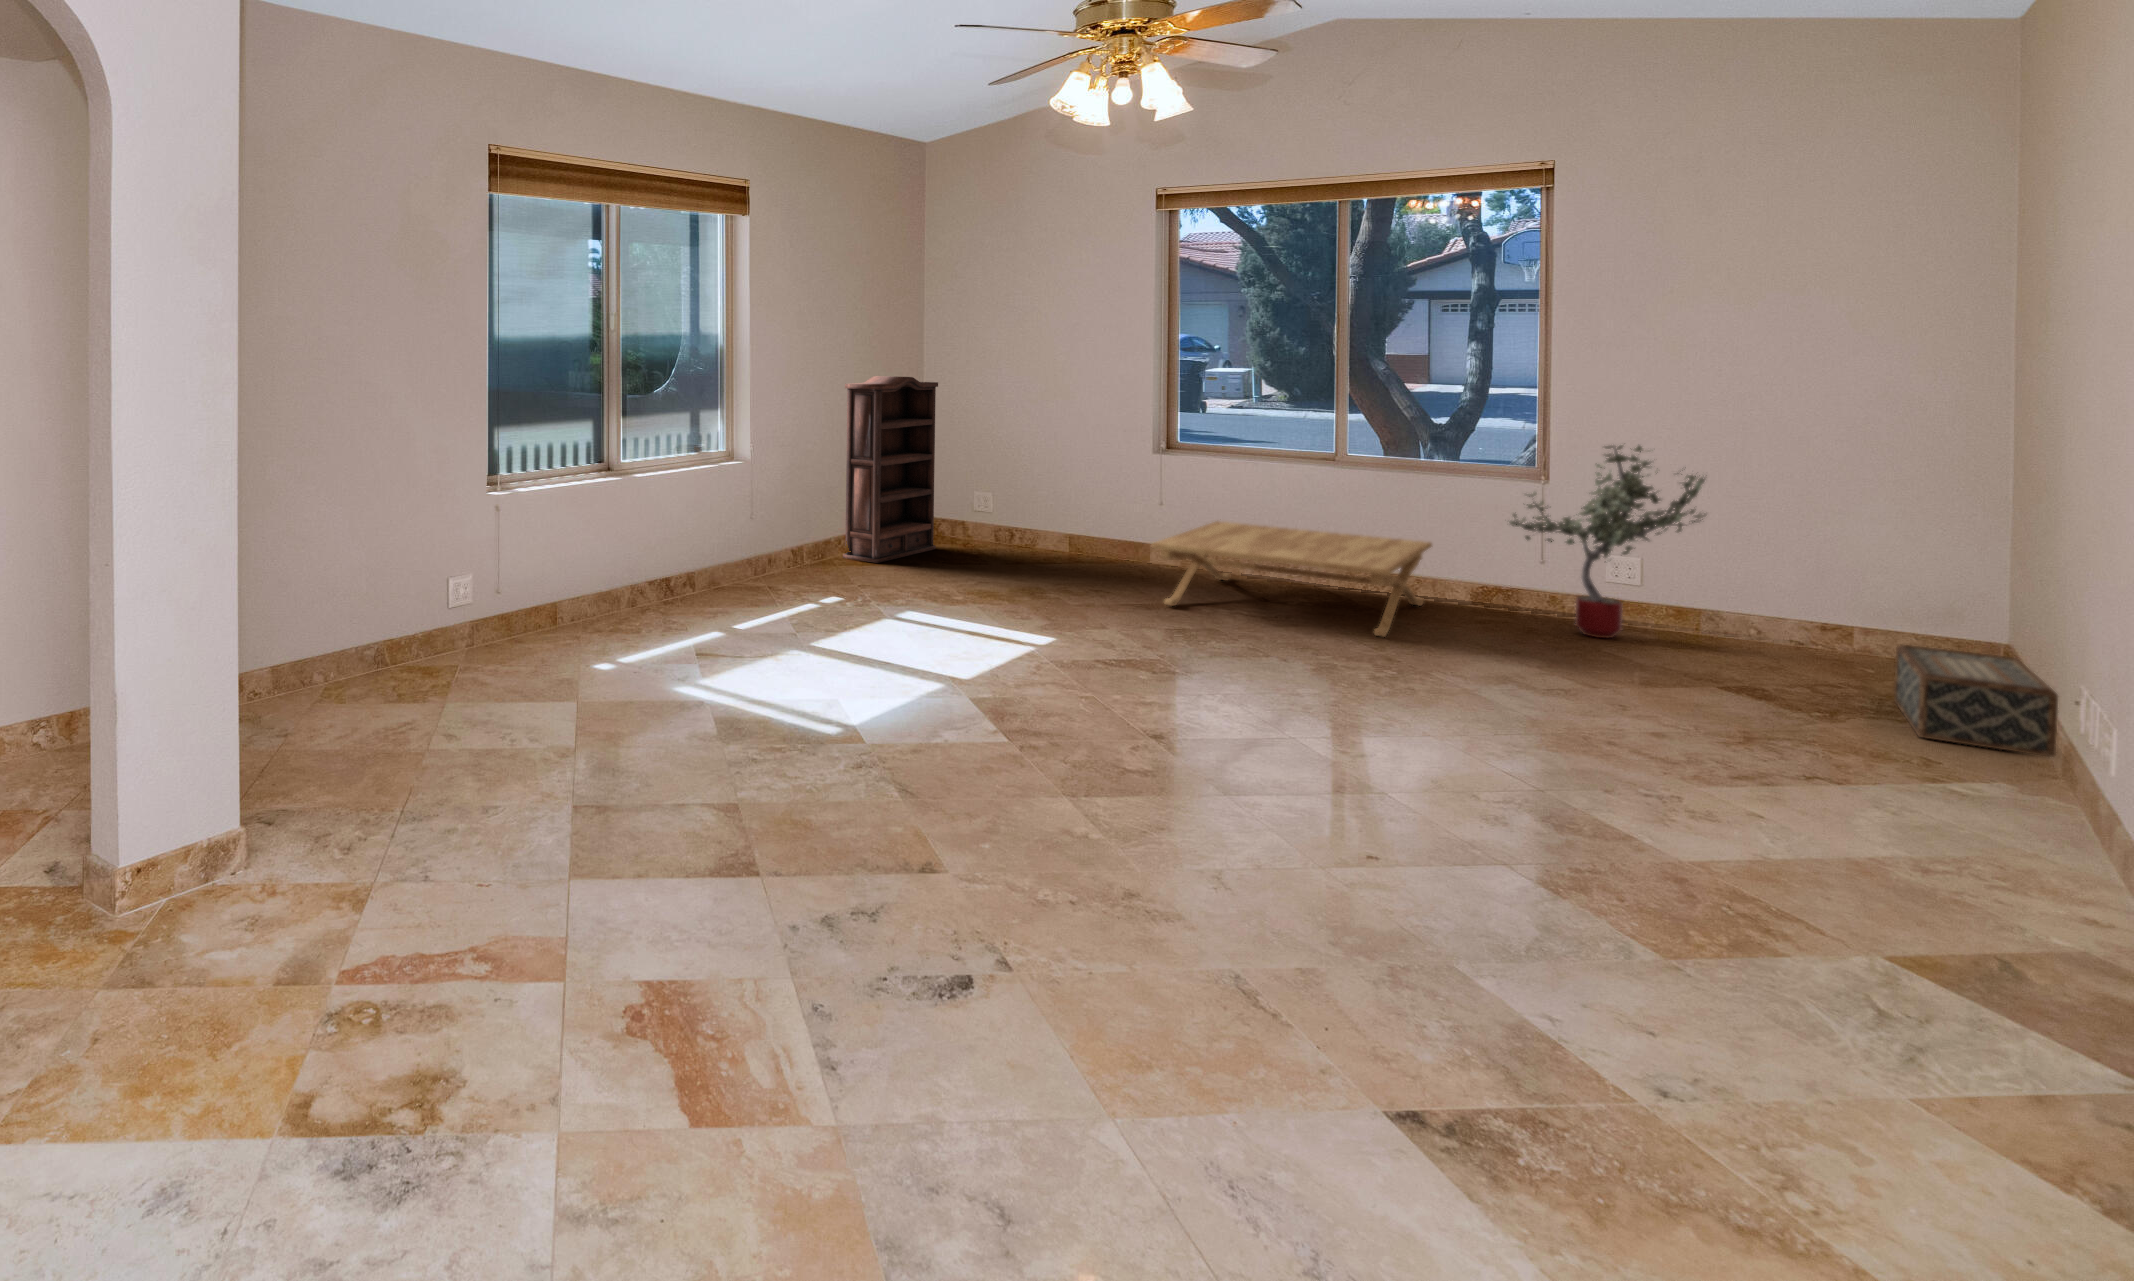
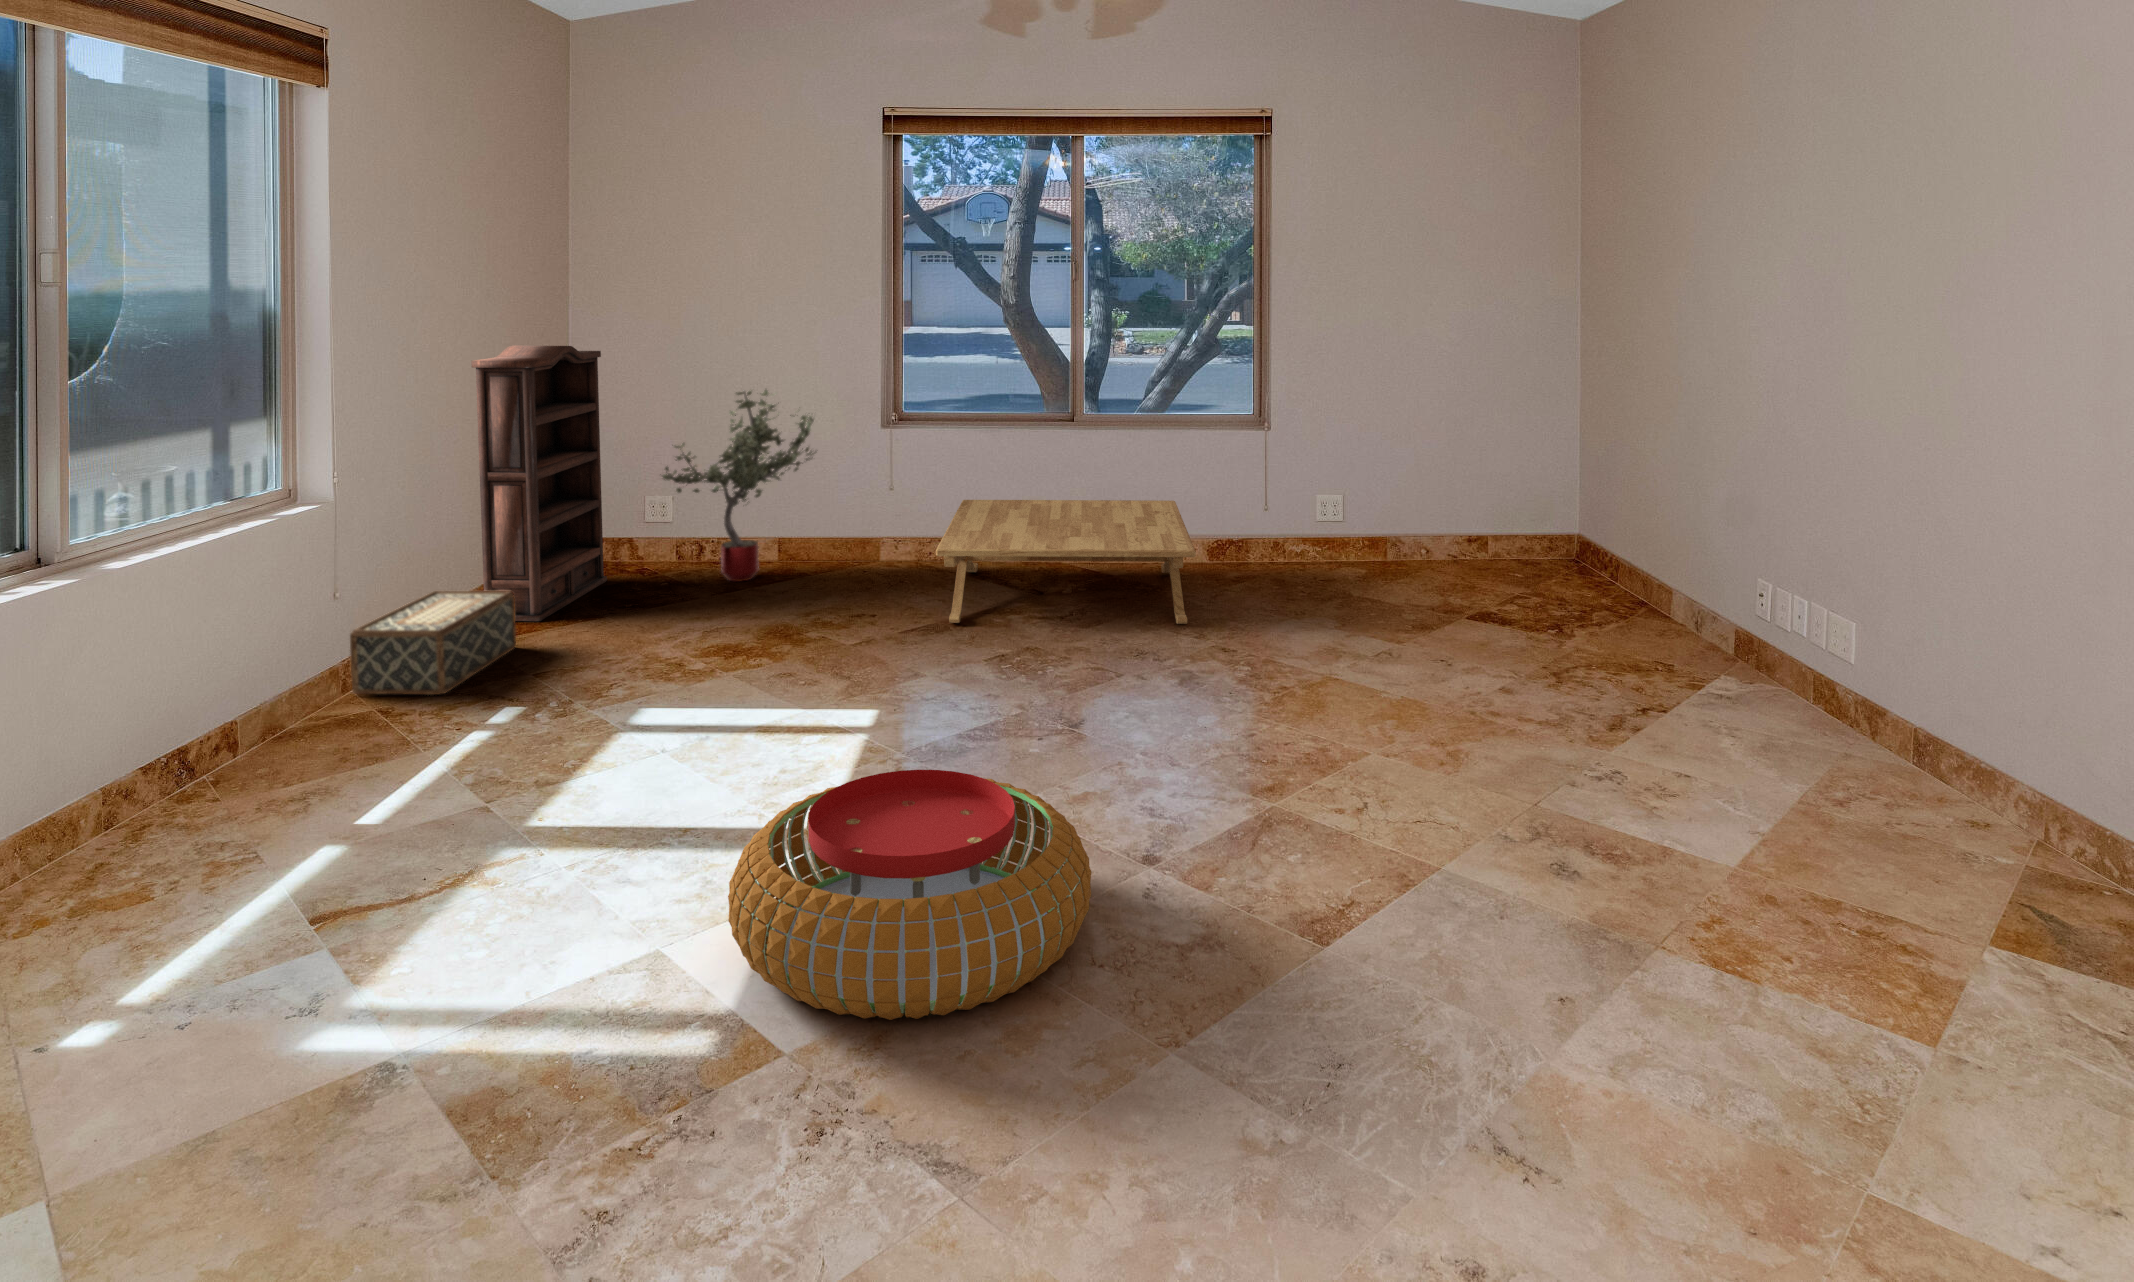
potted tree: present [1510,445,1706,638] -> present [662,390,815,582]
pouf: none [868,633,1097,757] -> present [728,770,1091,1020]
woven basket: present [1894,645,2058,757] -> present [350,591,516,695]

